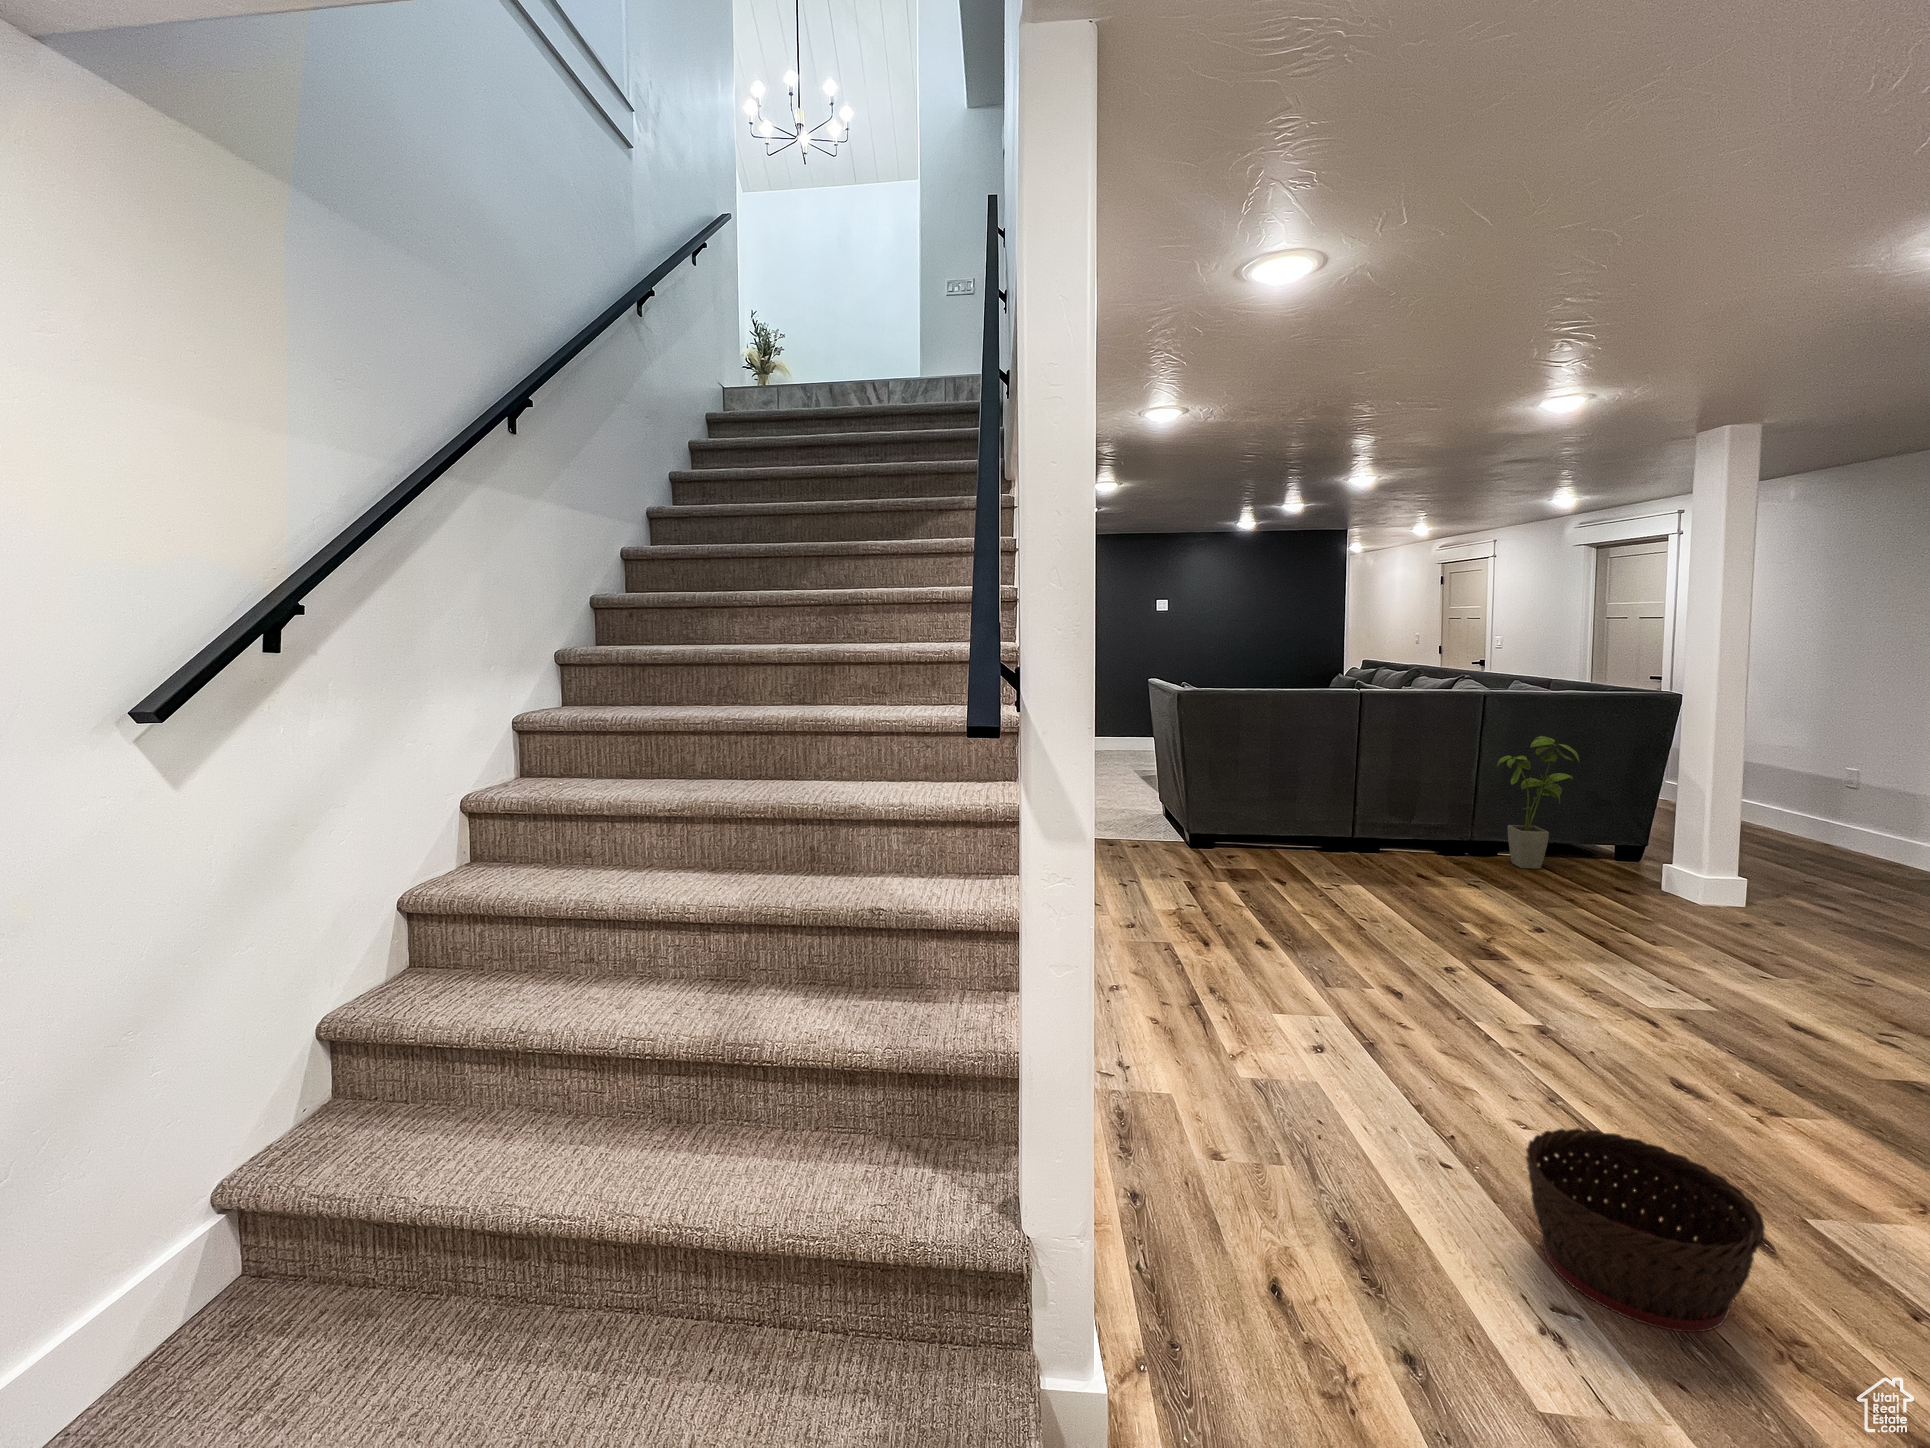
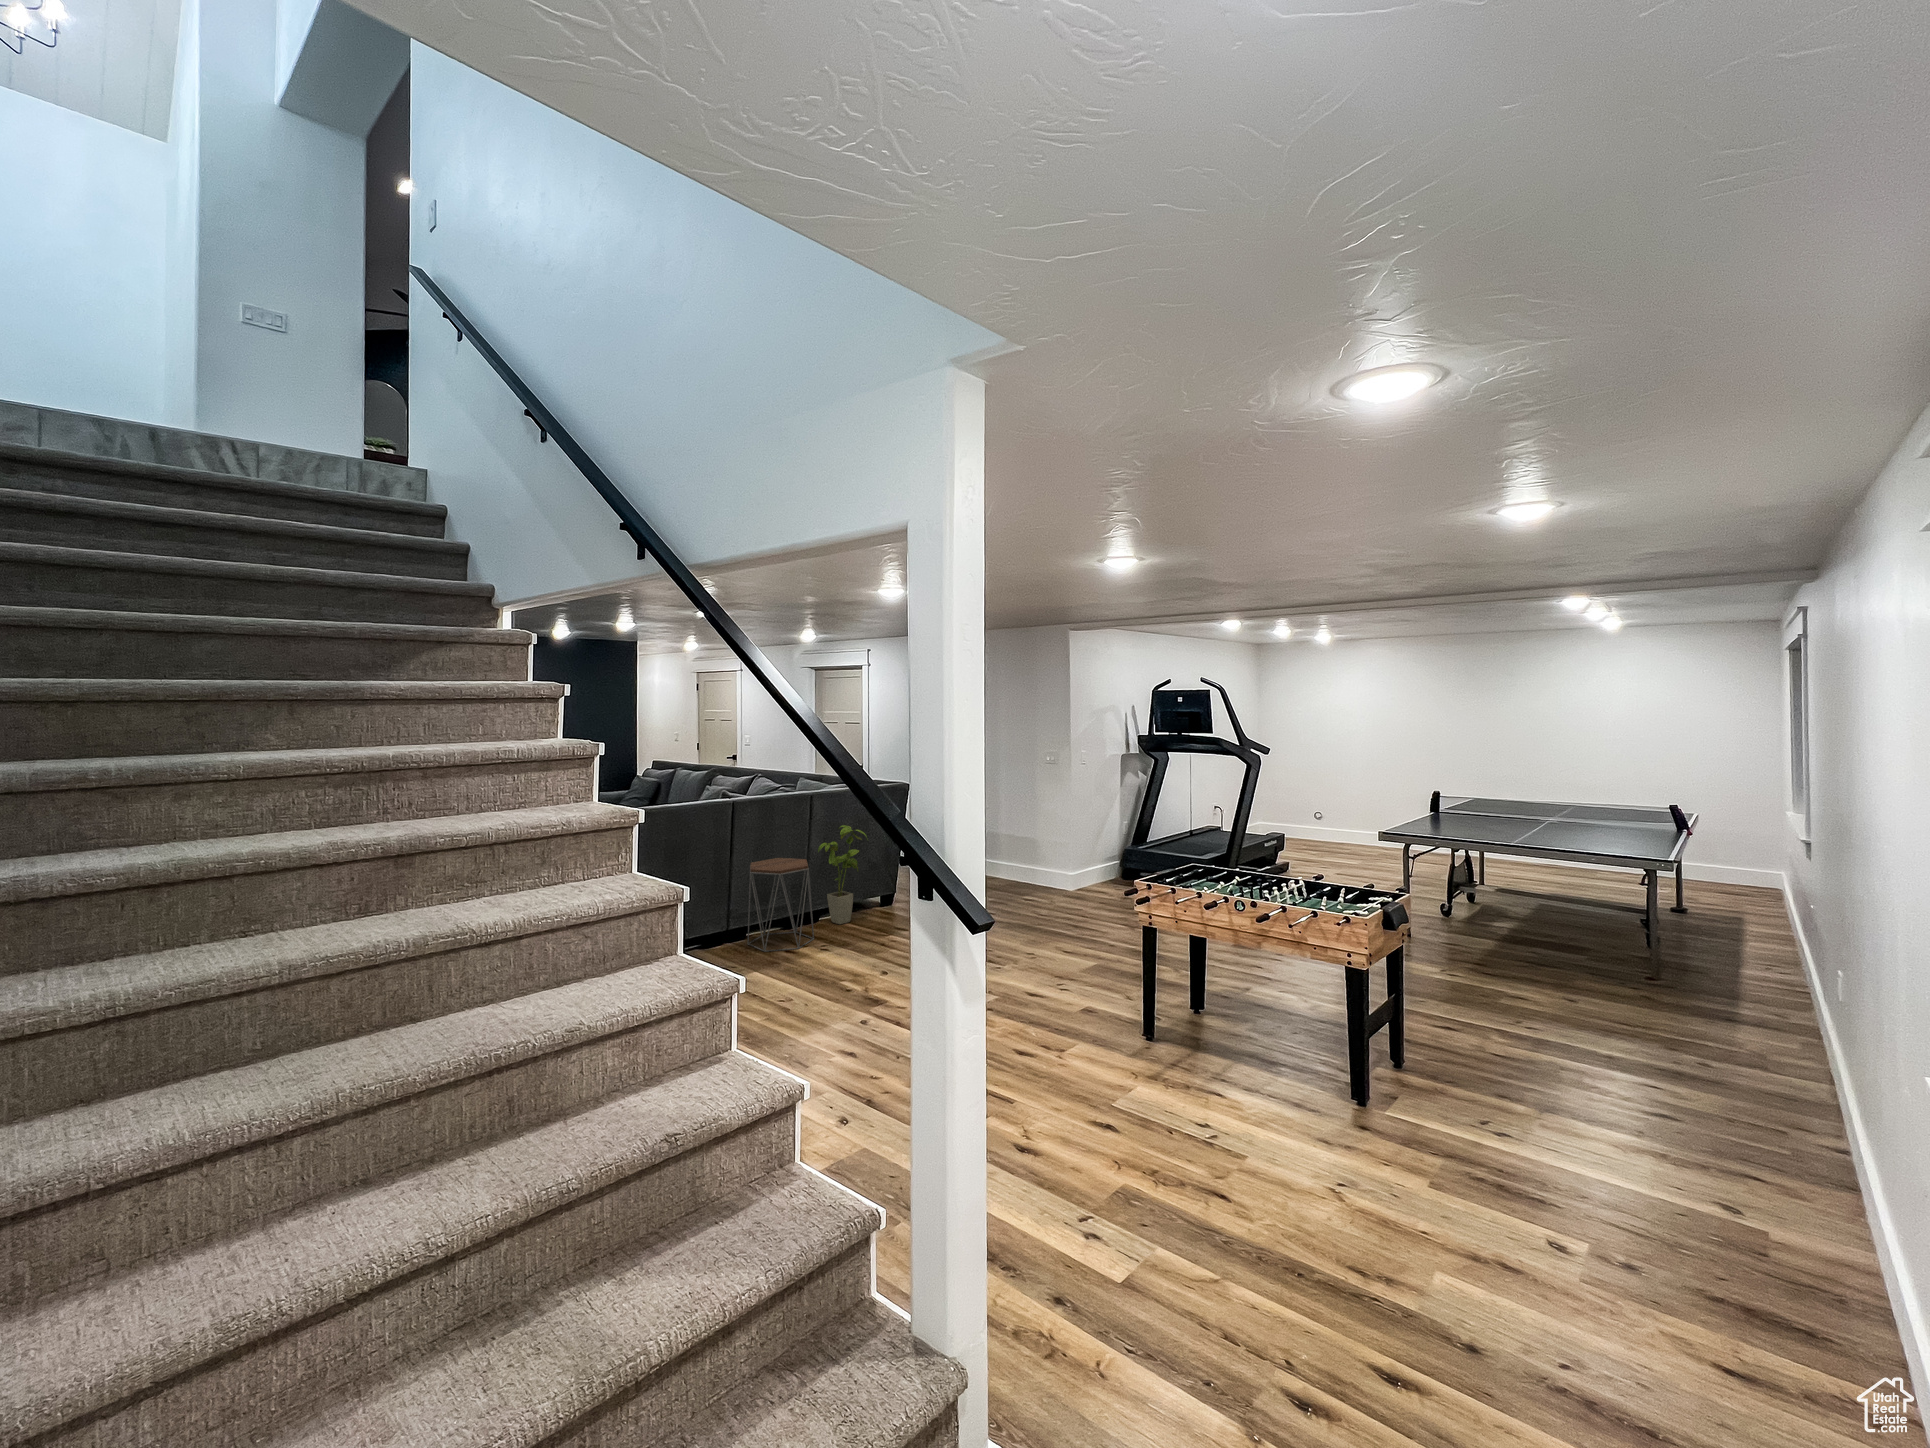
side table: none [1372,762,1469,879] -> present [747,858,814,952]
basket: present [1526,1128,1765,1332] -> none [1032,1092,1145,1205]

